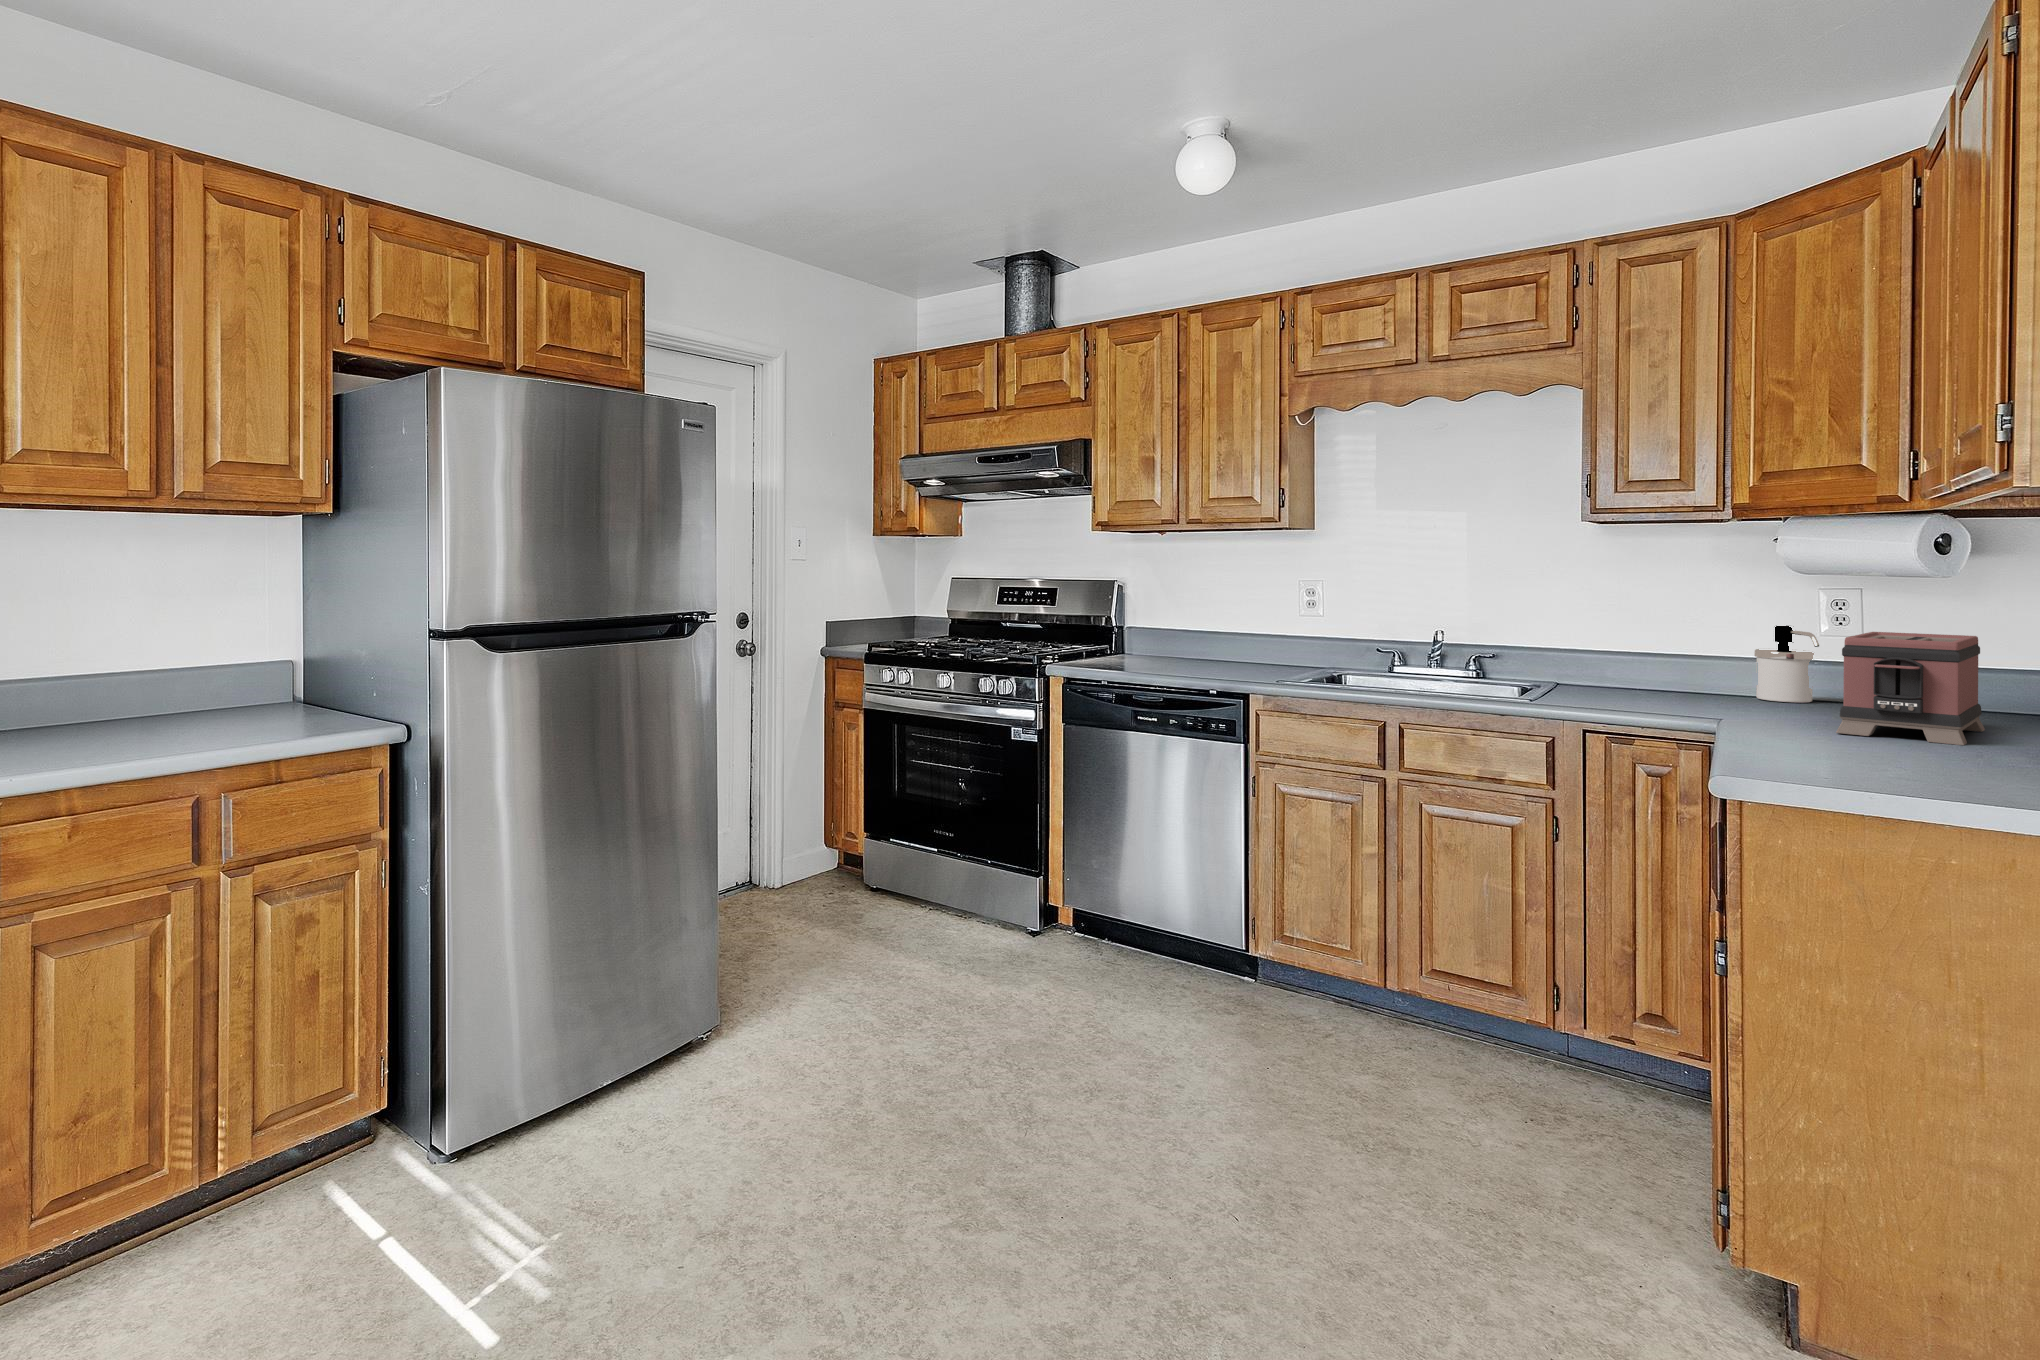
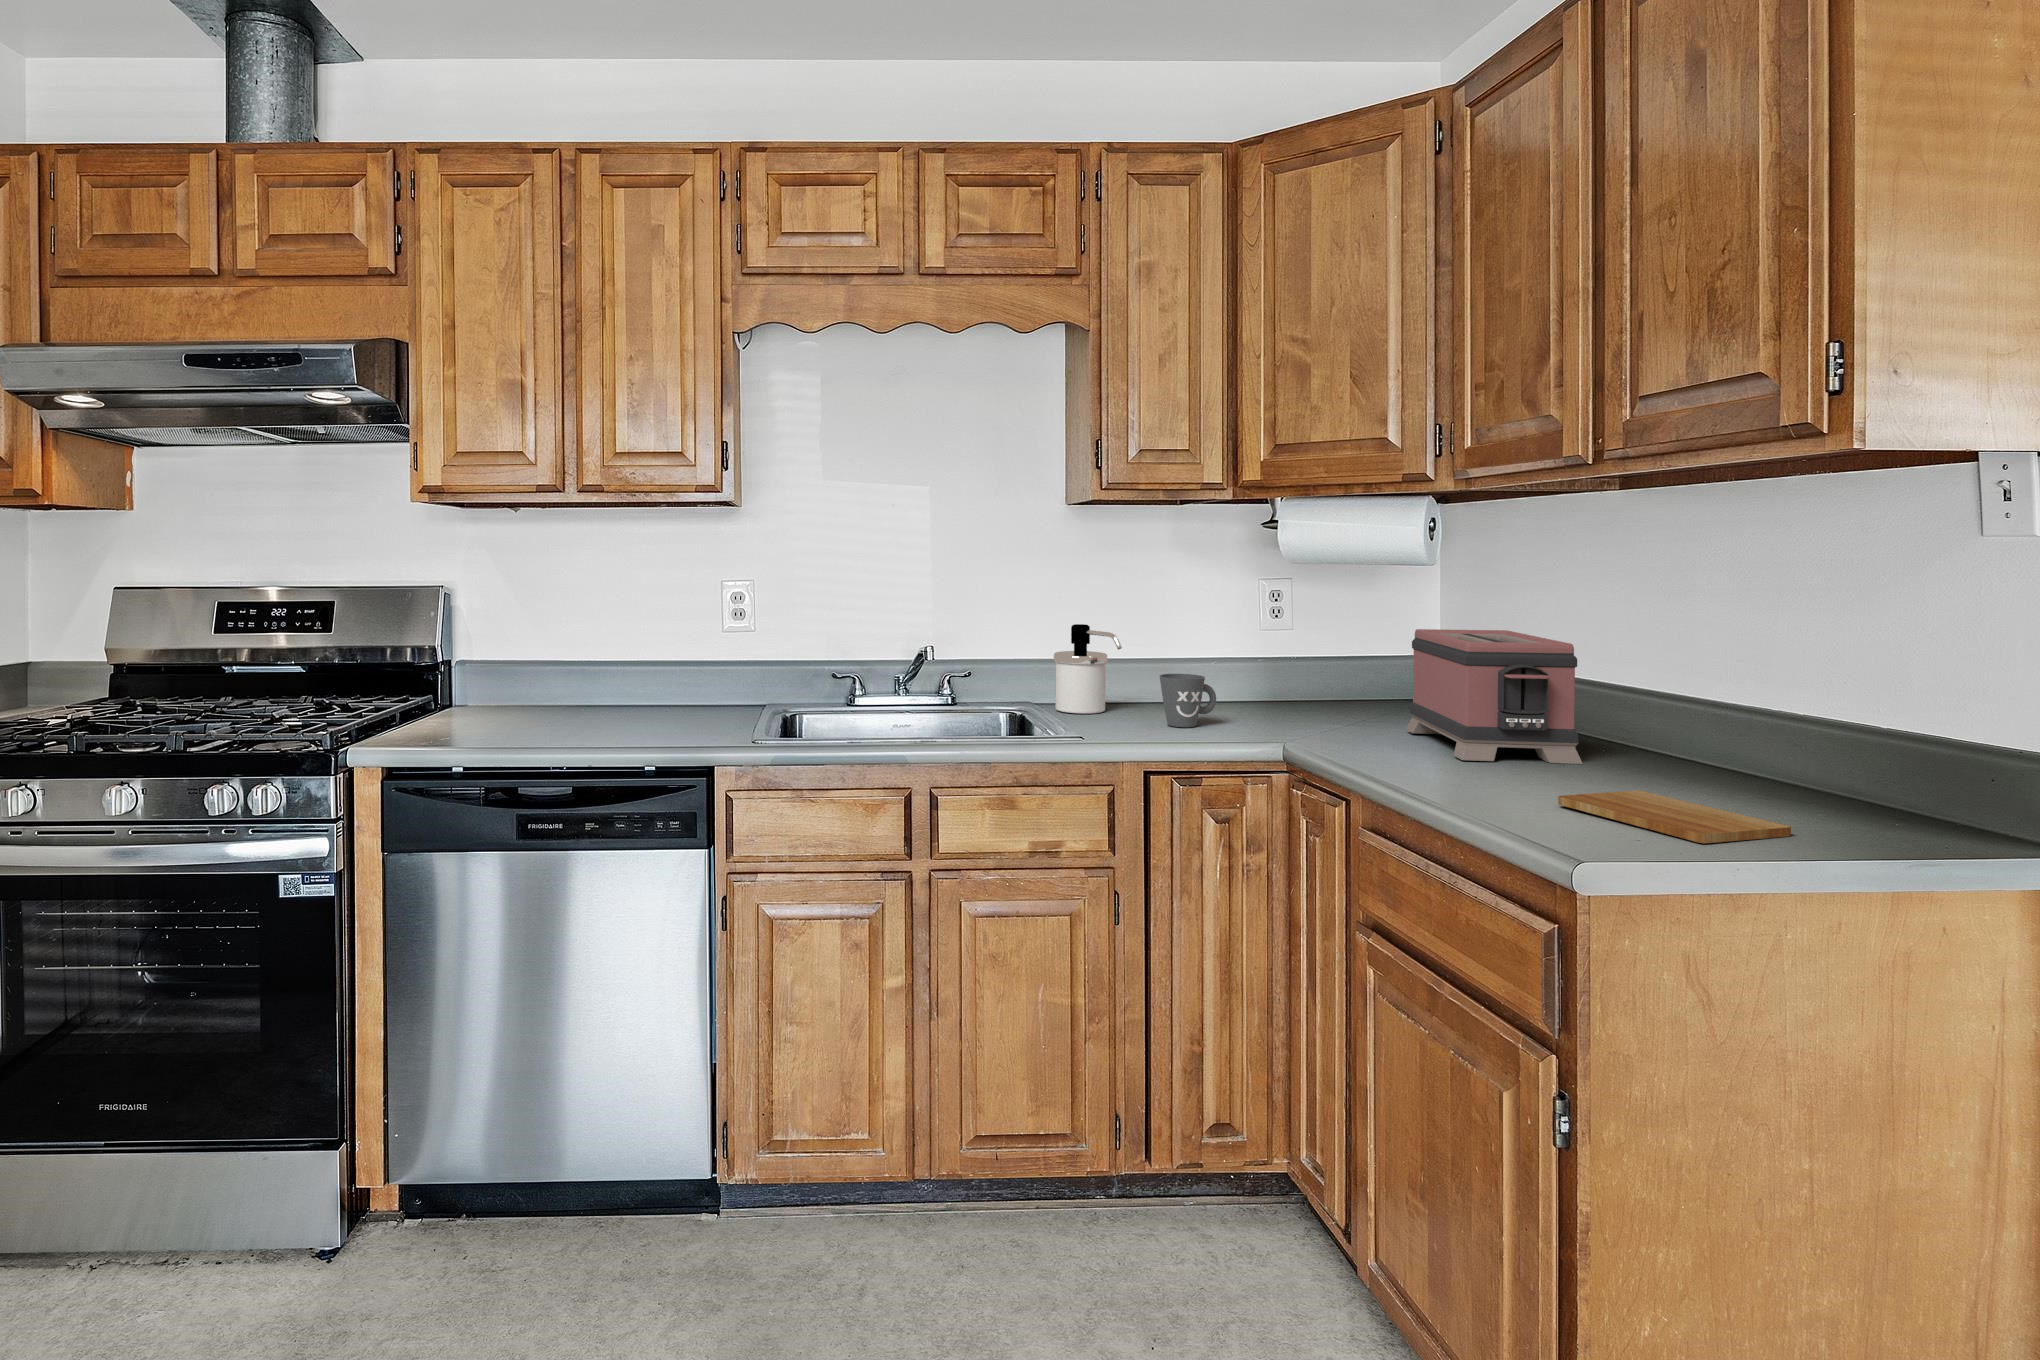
soap dispenser: present [1755,625,1819,703] -> present [1054,624,1122,714]
mug: none [1627,661,1683,704] -> present [1160,674,1216,727]
cutting board: none [1806,743,1958,776] -> present [1558,790,1791,843]

